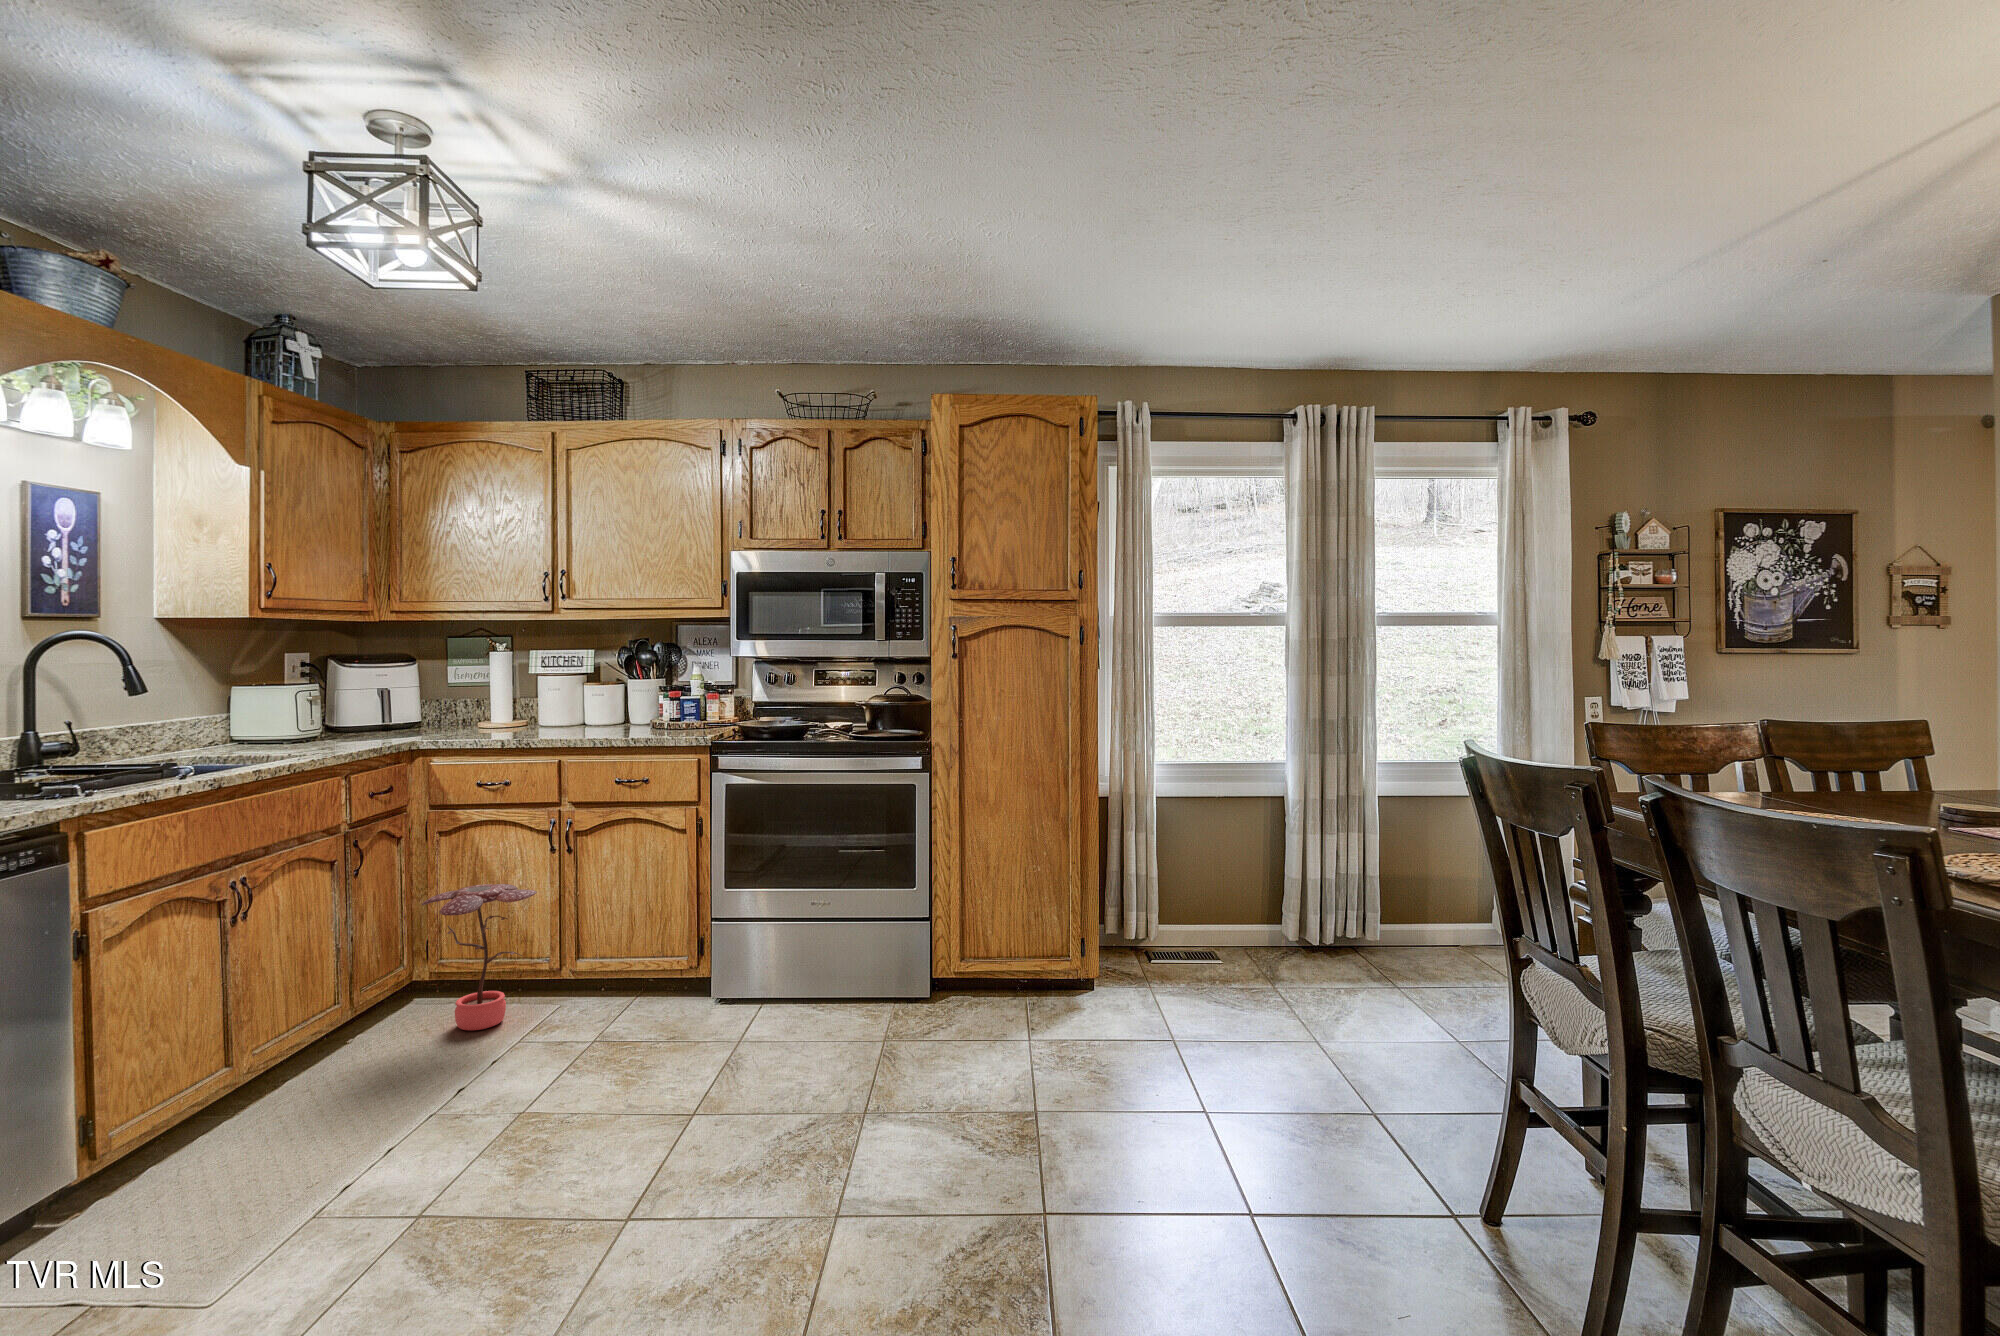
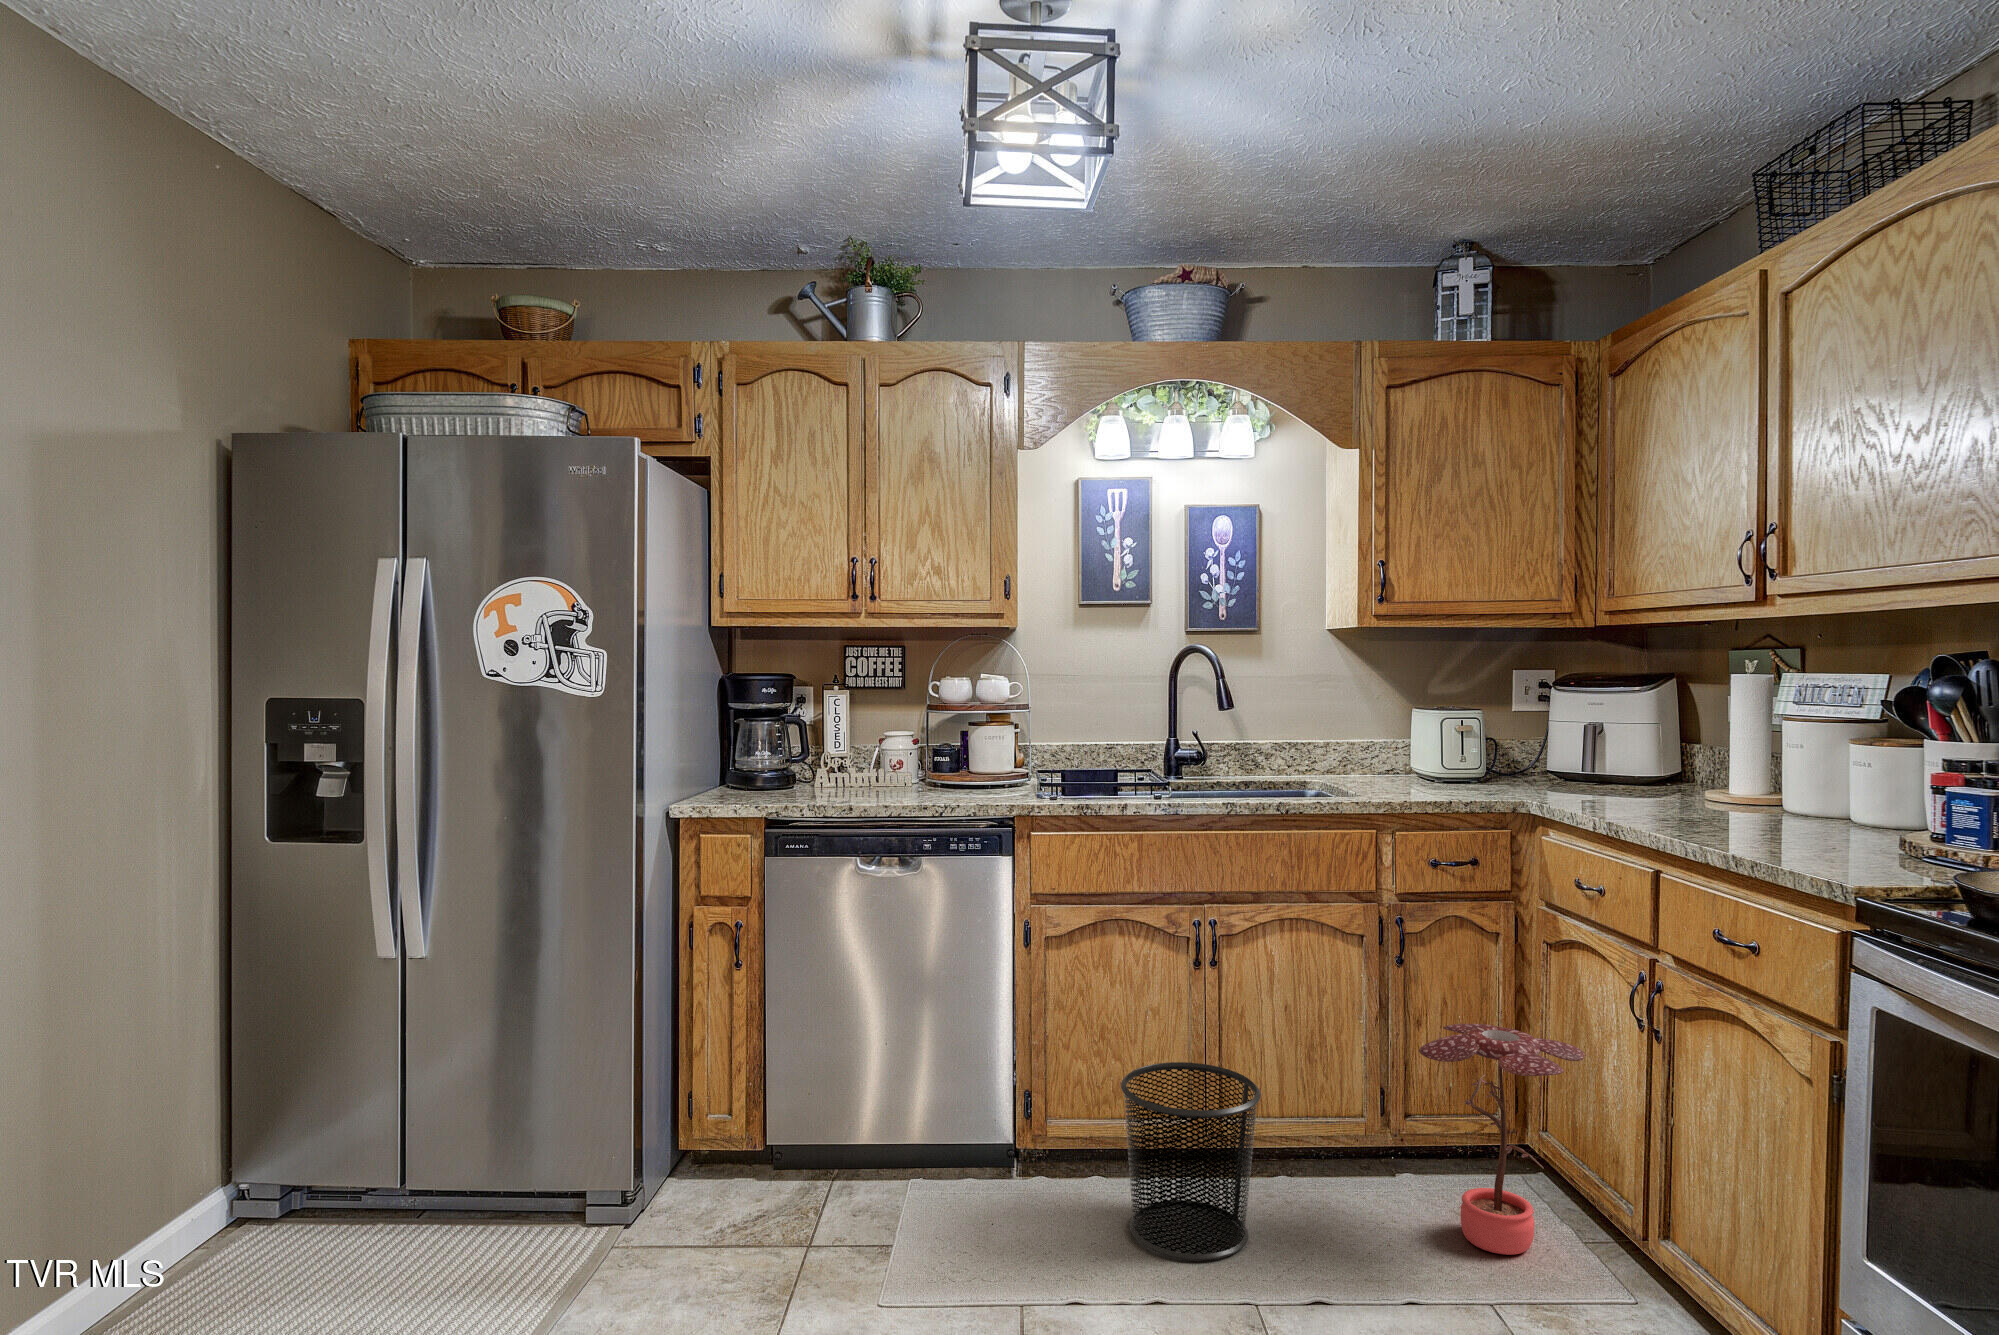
waste bin: none [251,981,394,1148] -> present [1121,1062,1261,1261]

